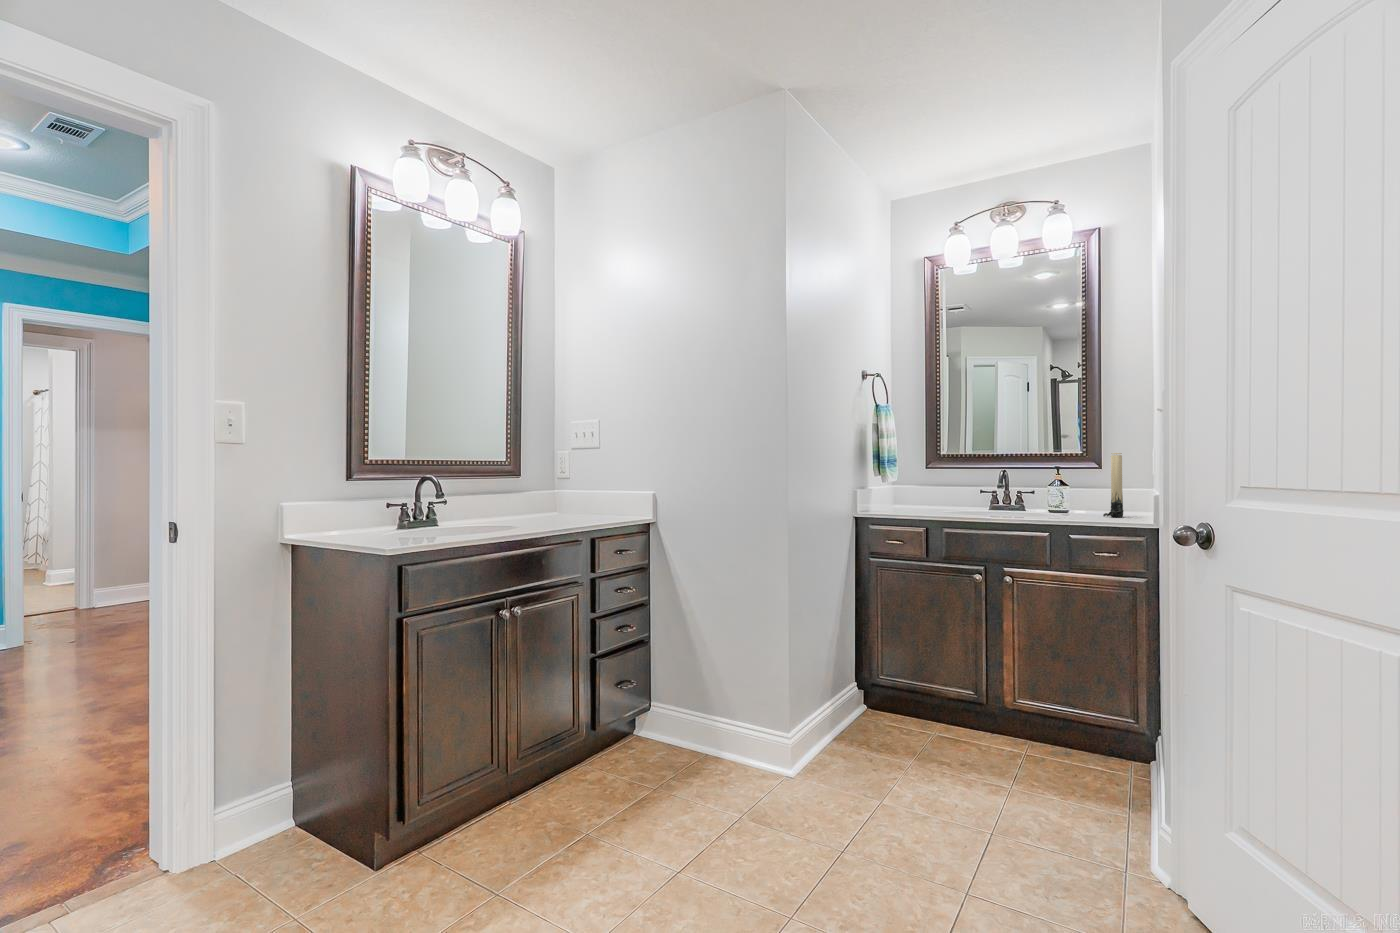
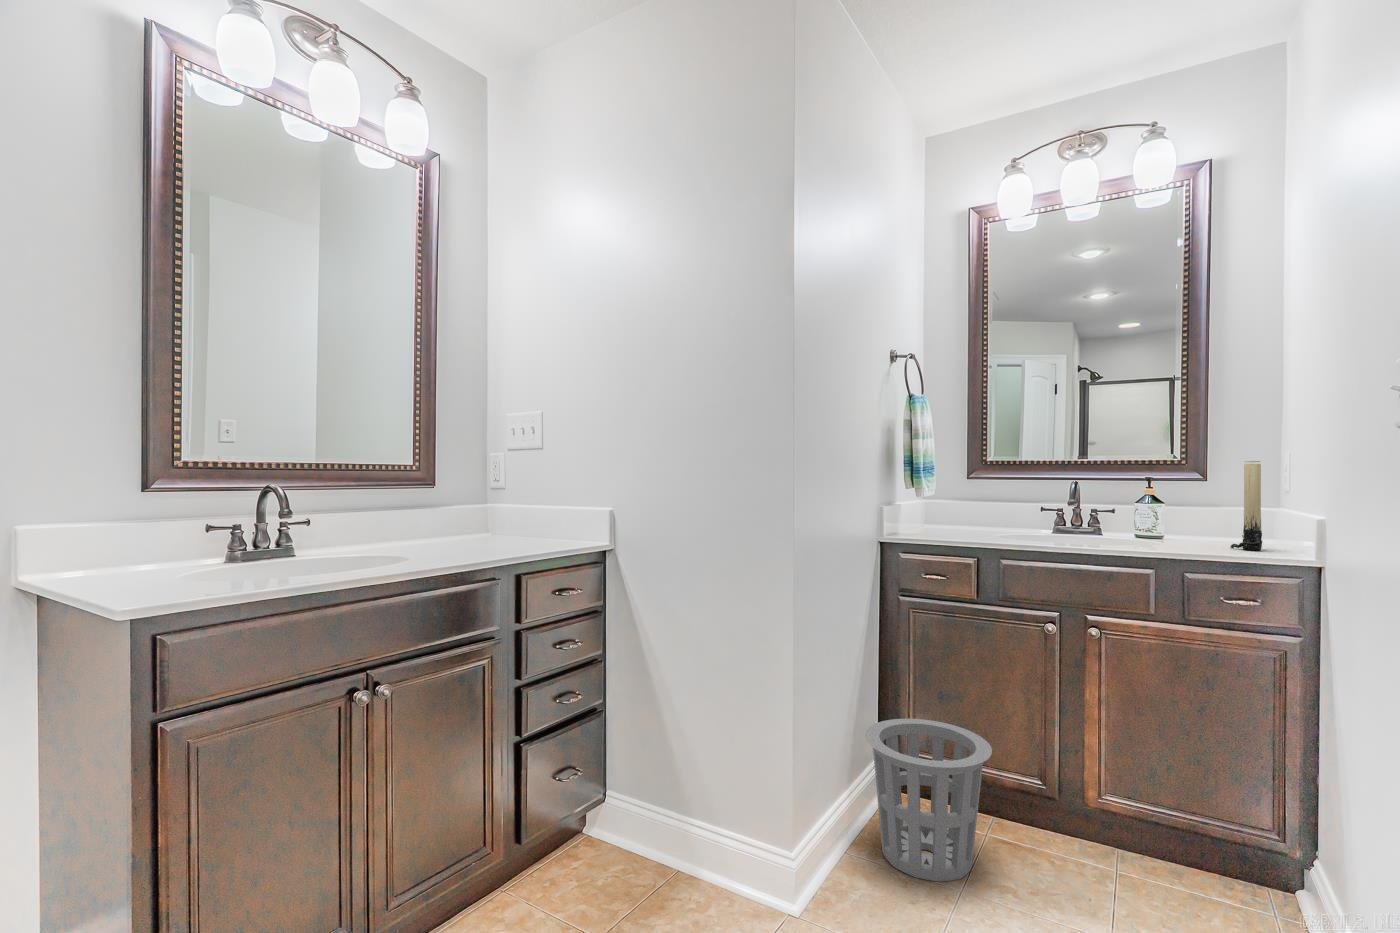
waste basket: none [842,647,932,755] -> present [865,719,992,882]

